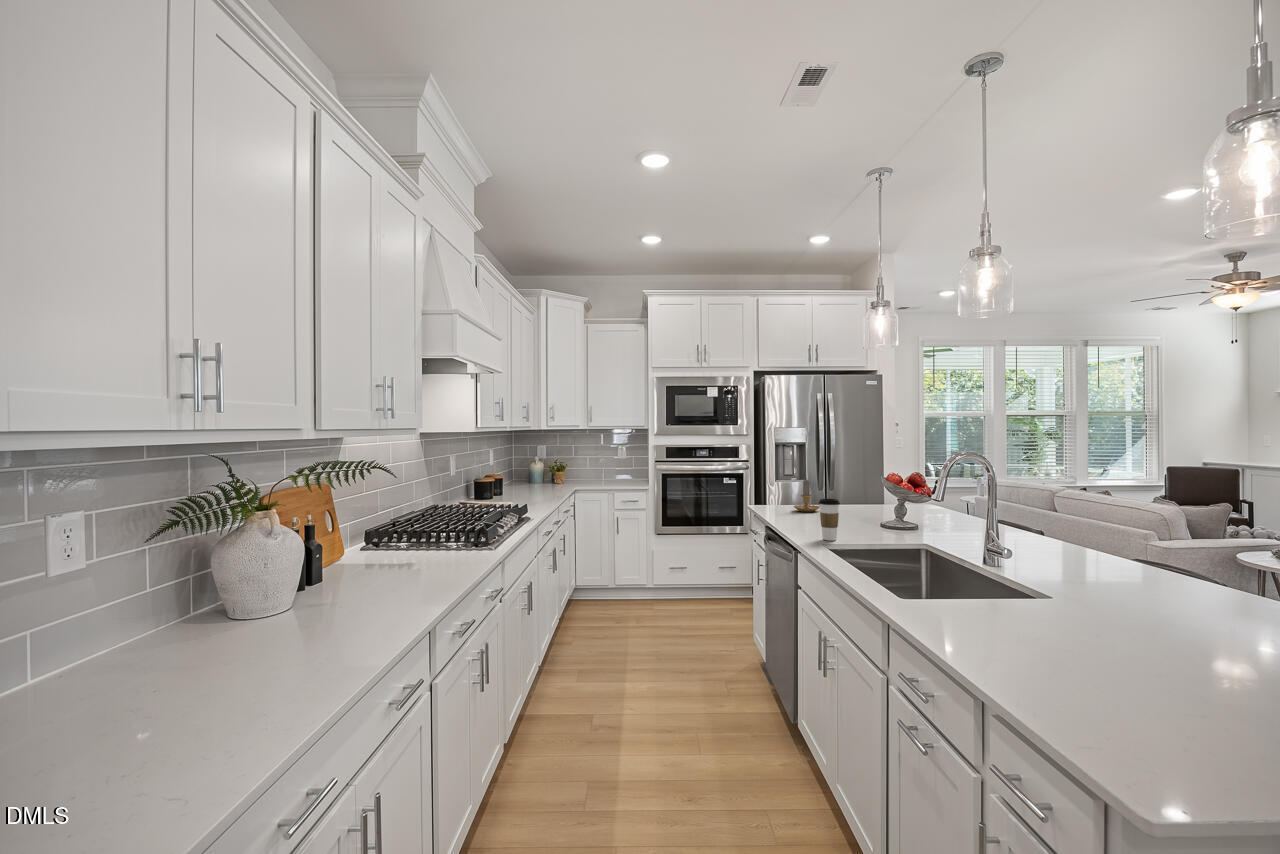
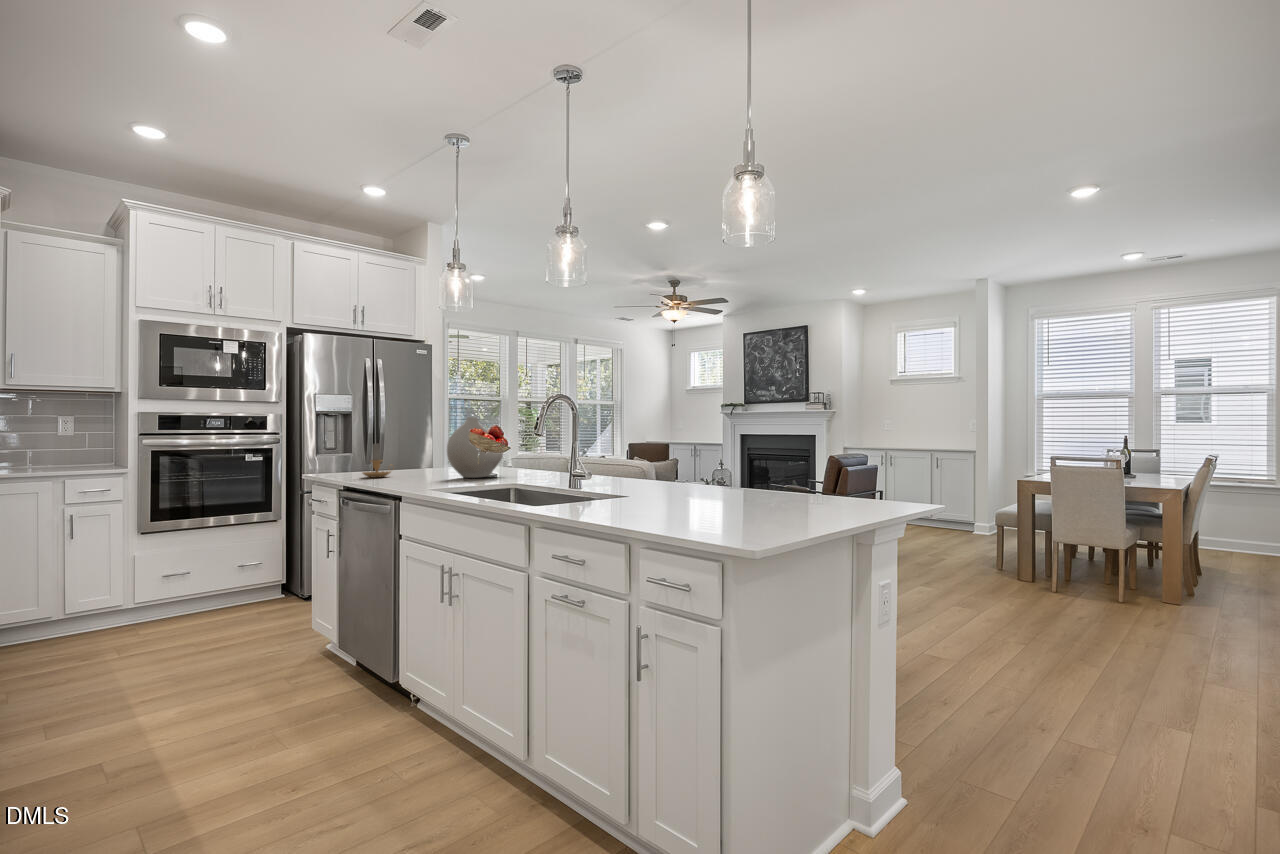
vase: none [866,458,931,522] -> present [447,417,503,478]
coffee cup: present [819,499,840,541] -> none [419,449,440,490]

